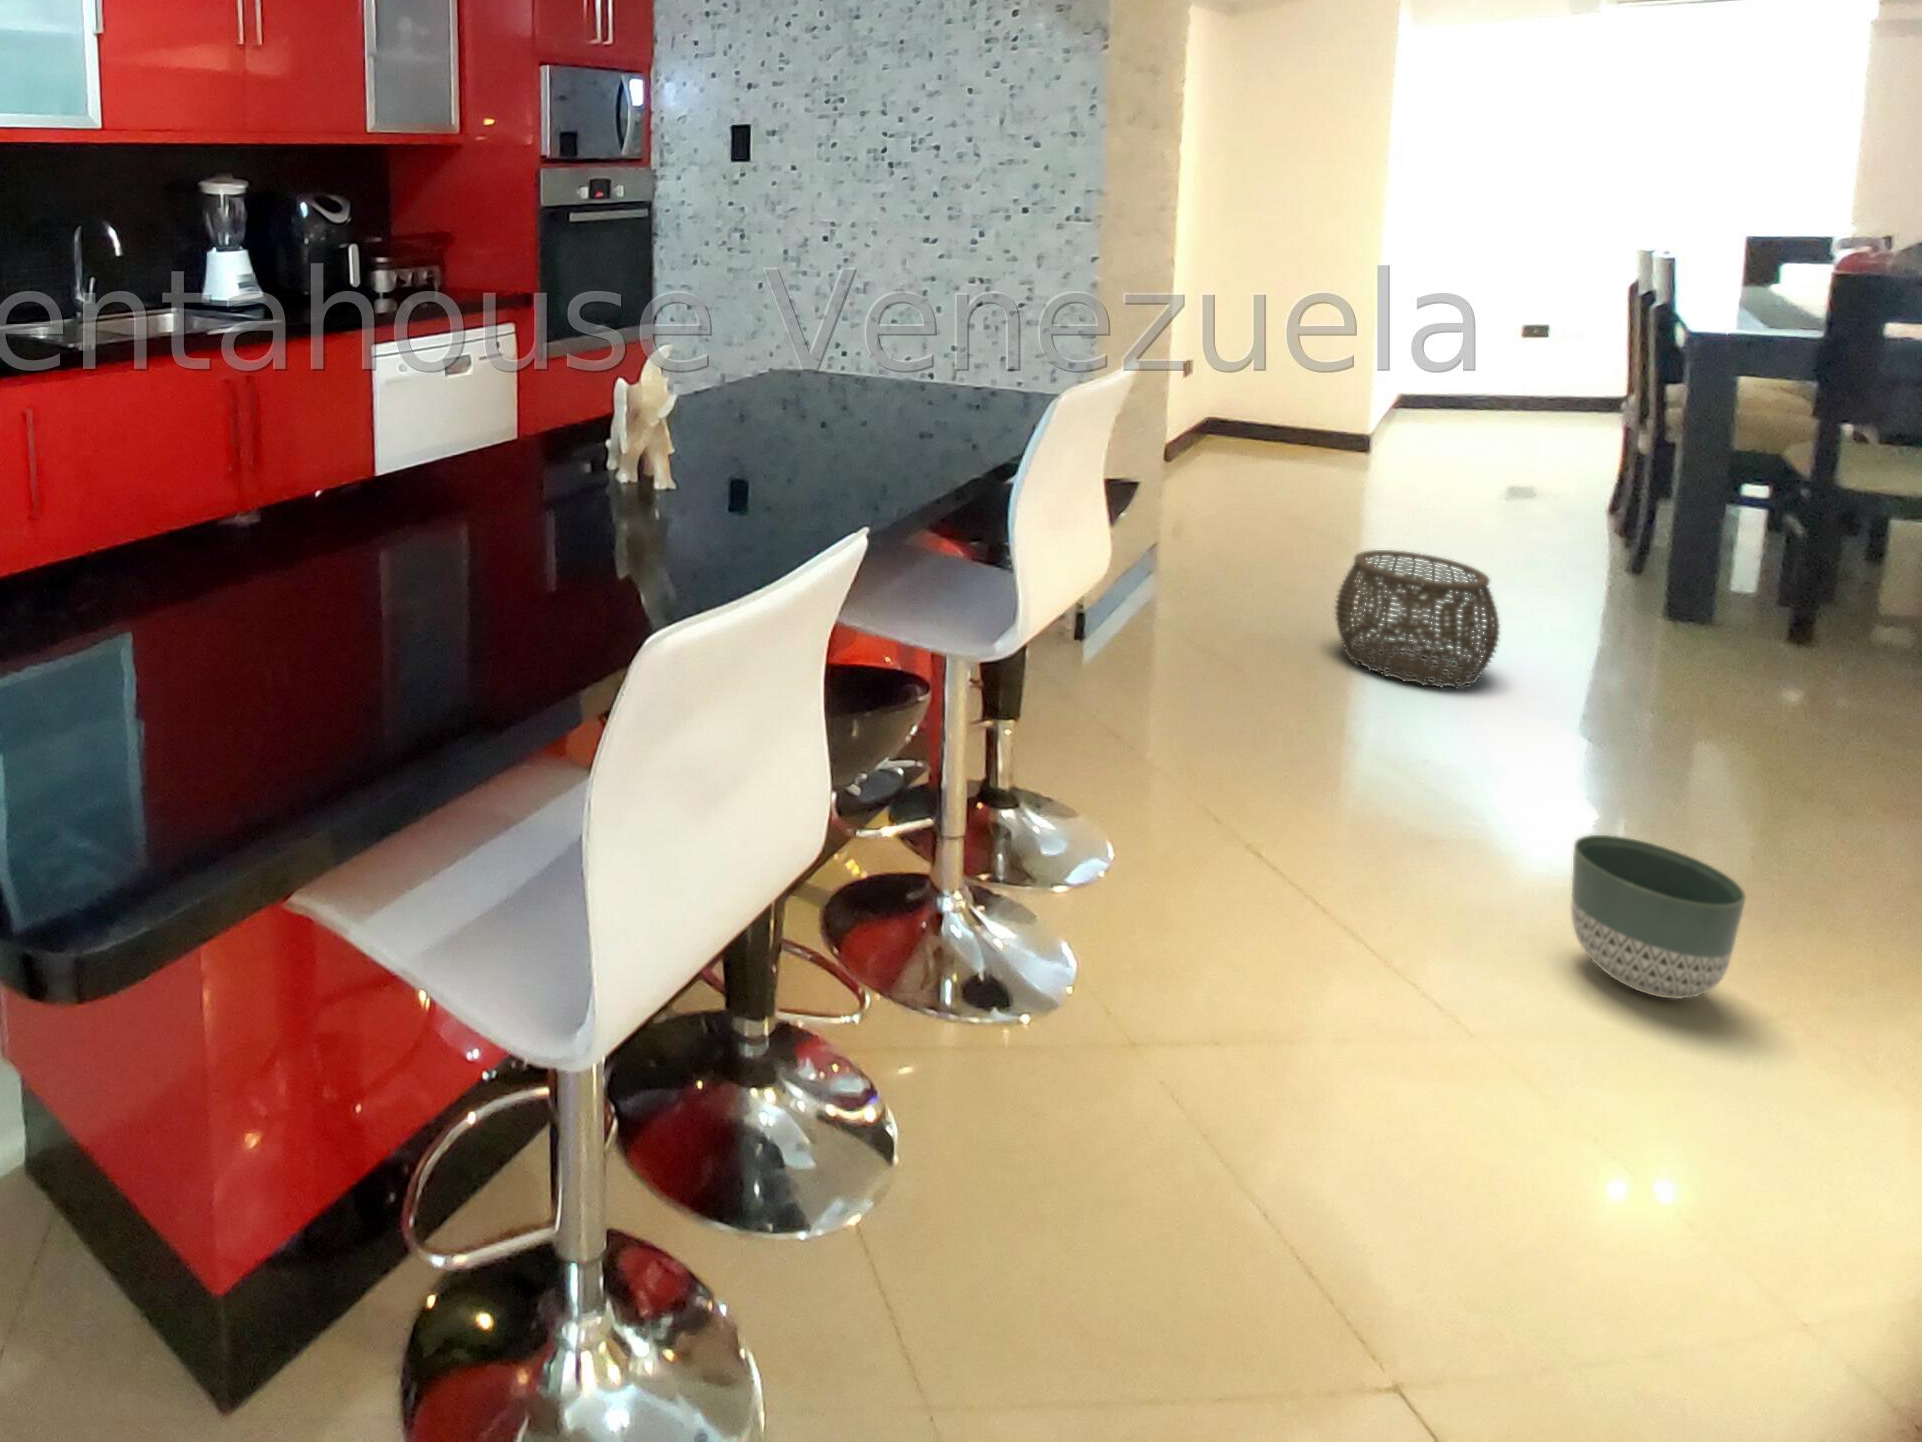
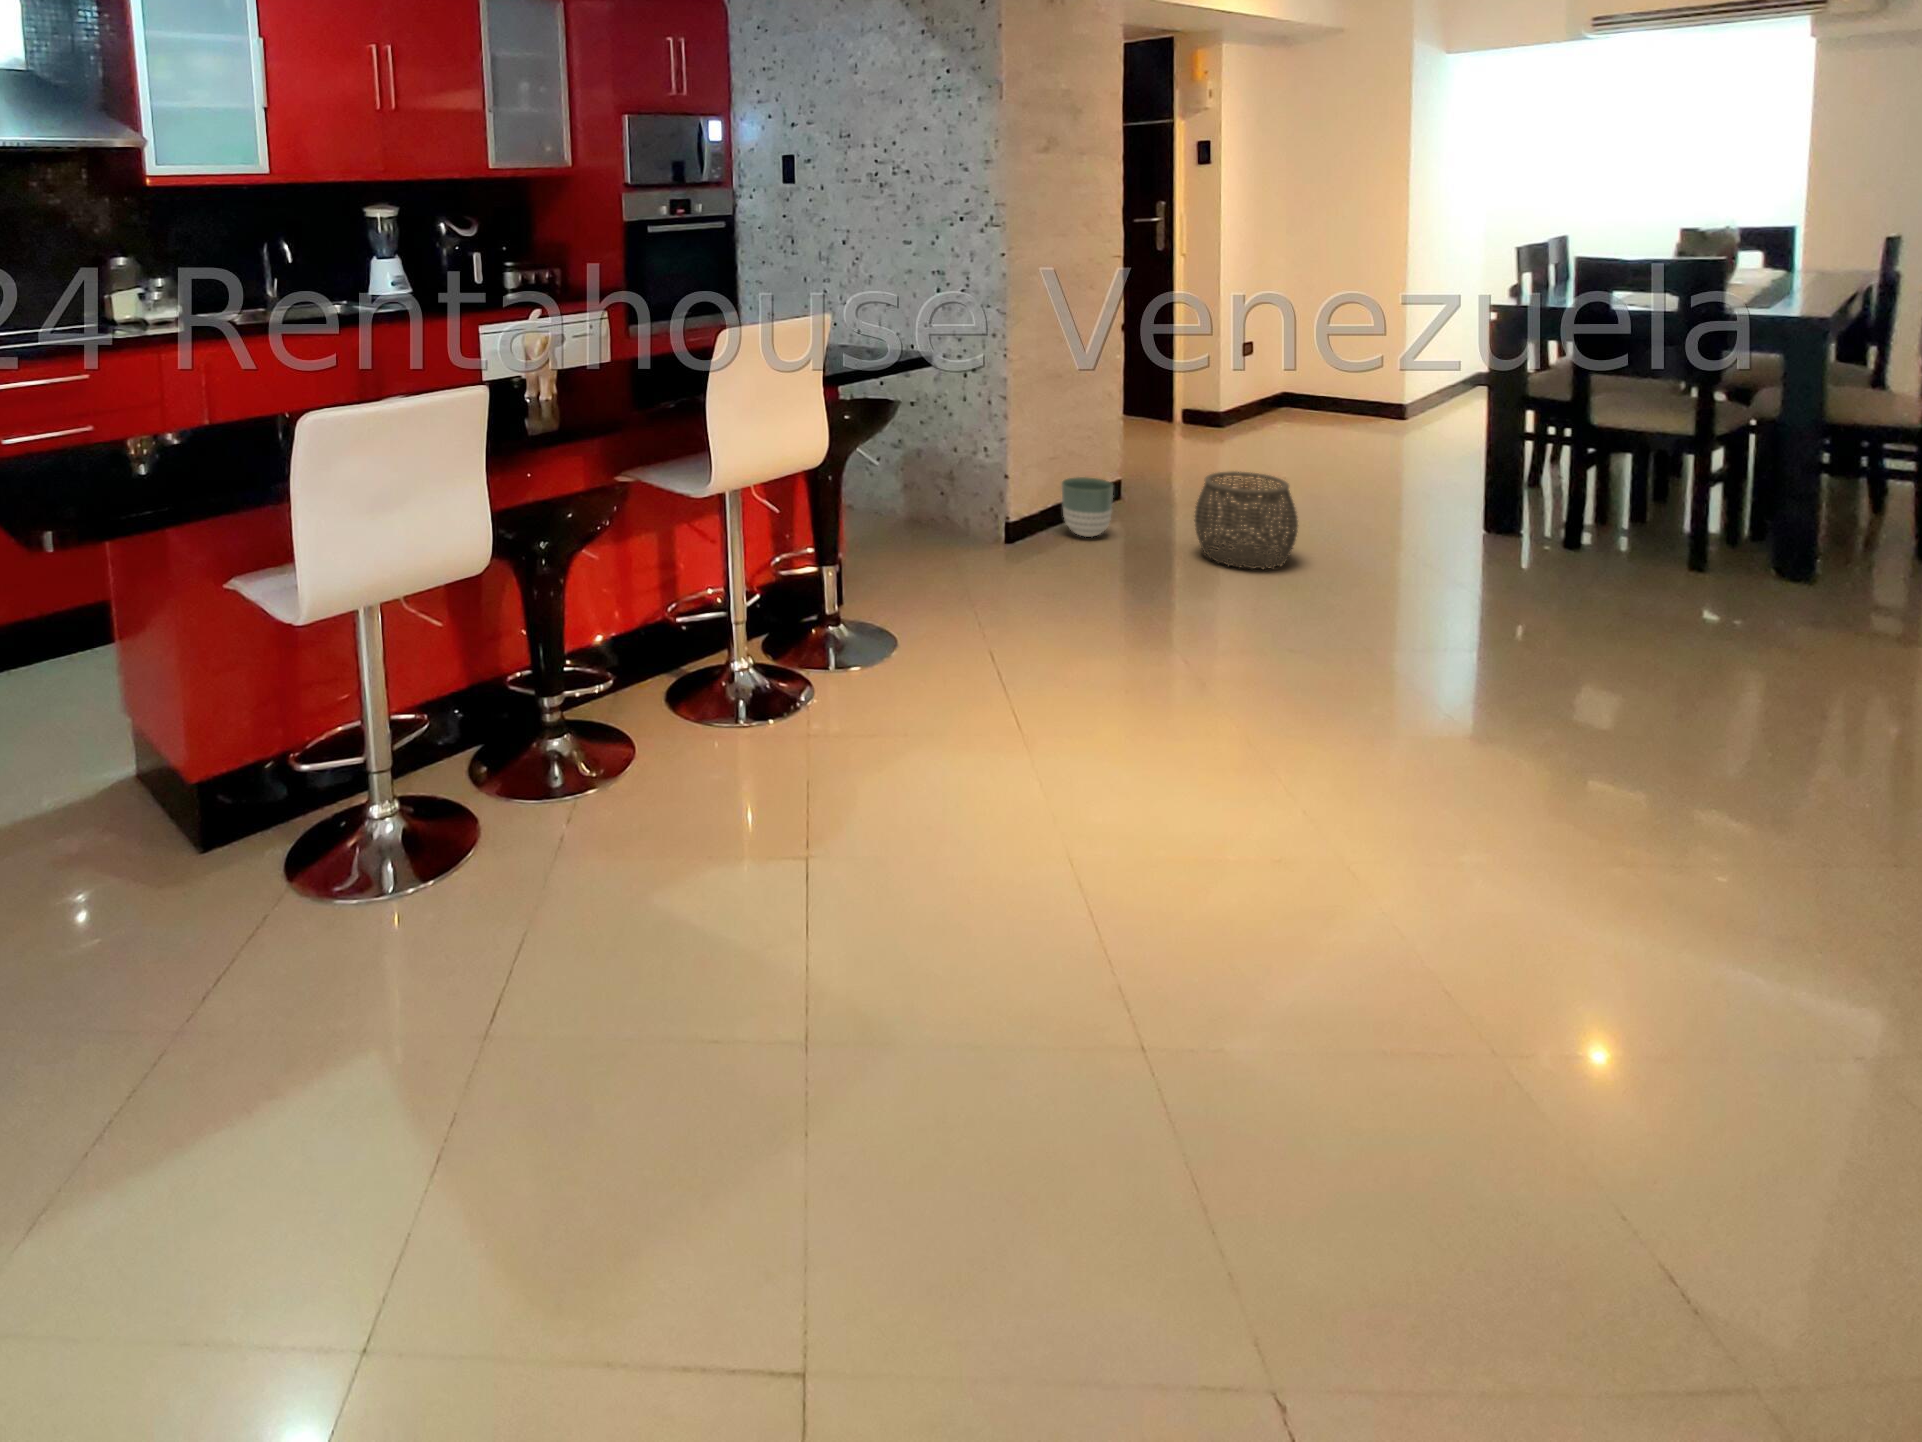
planter: present [1571,835,1746,999] -> present [1062,477,1113,537]

